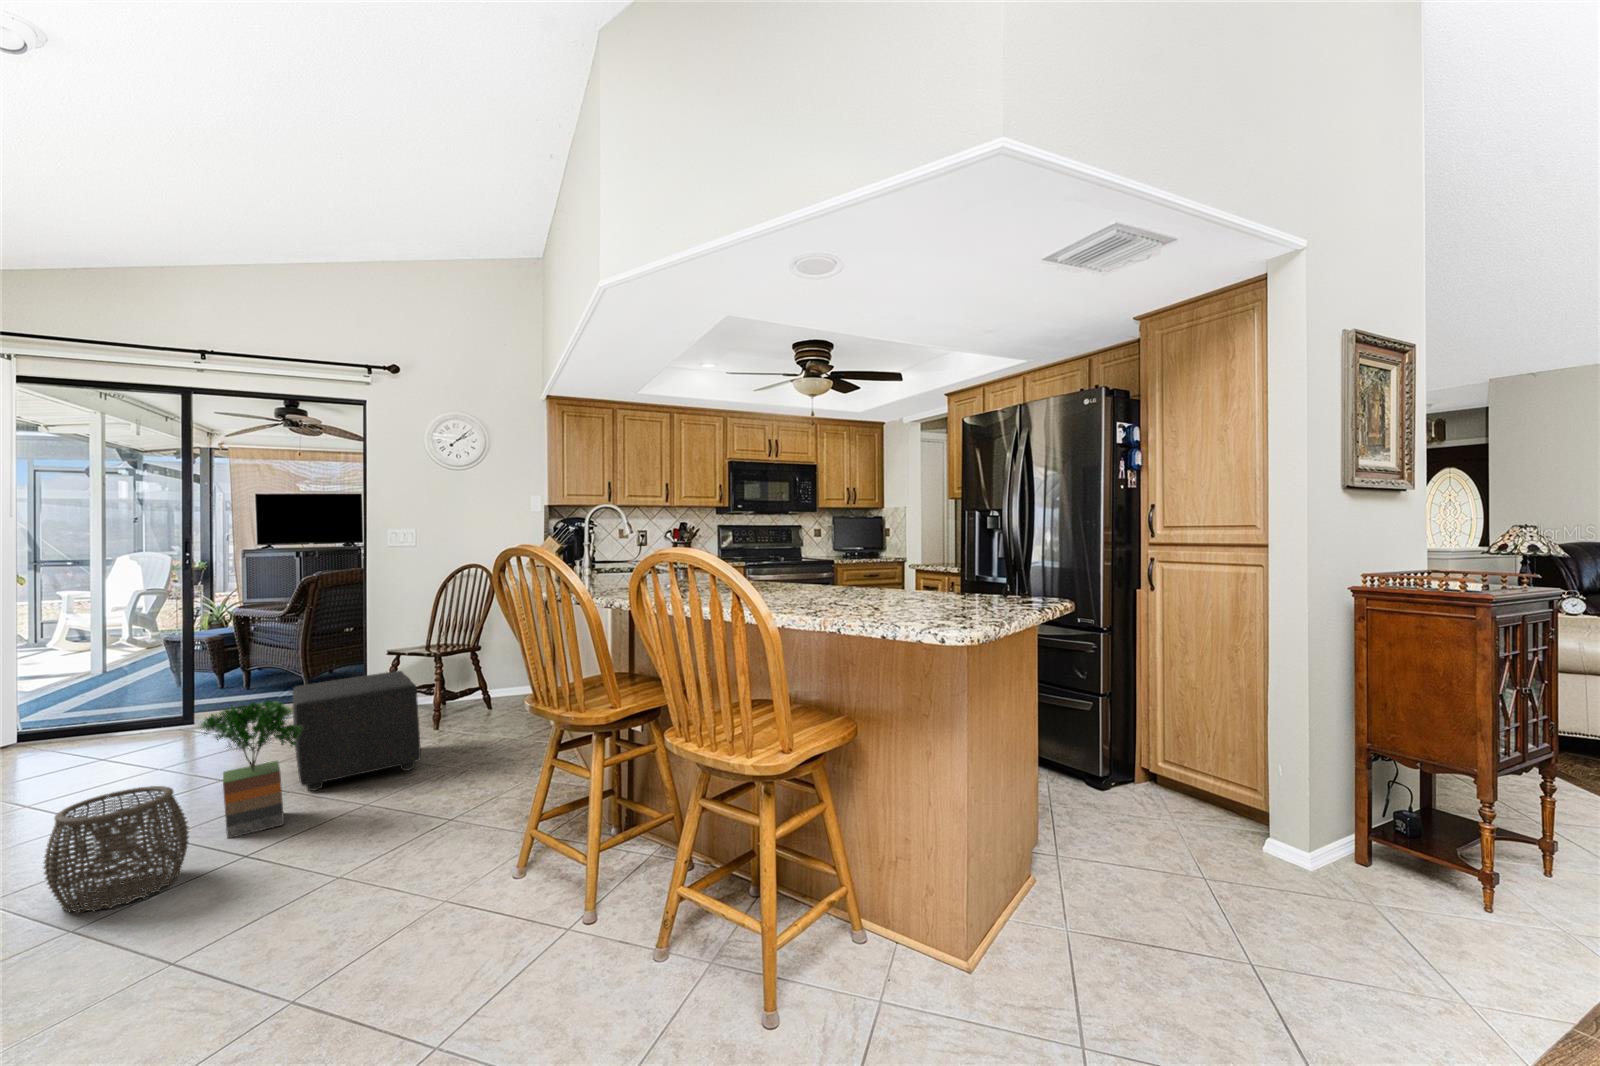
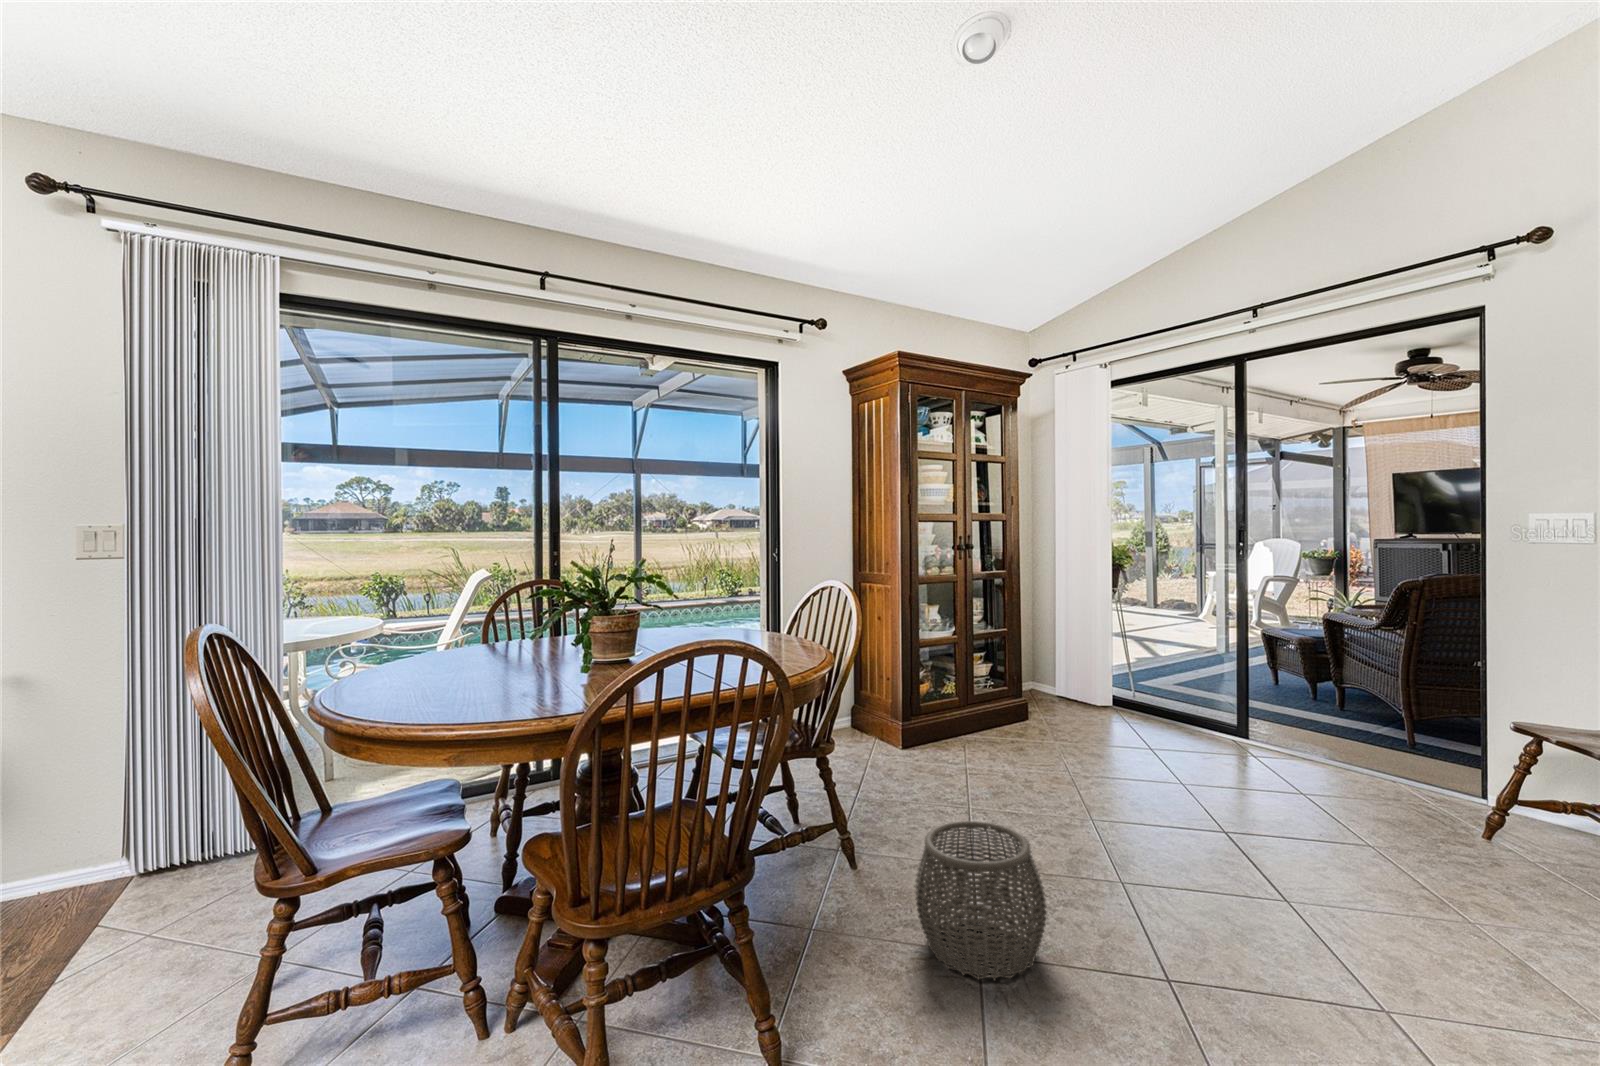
ottoman: present [293,671,421,791] -> none [1261,745,1514,987]
potted tree: present [201,700,302,838] -> none [1107,756,1240,969]

